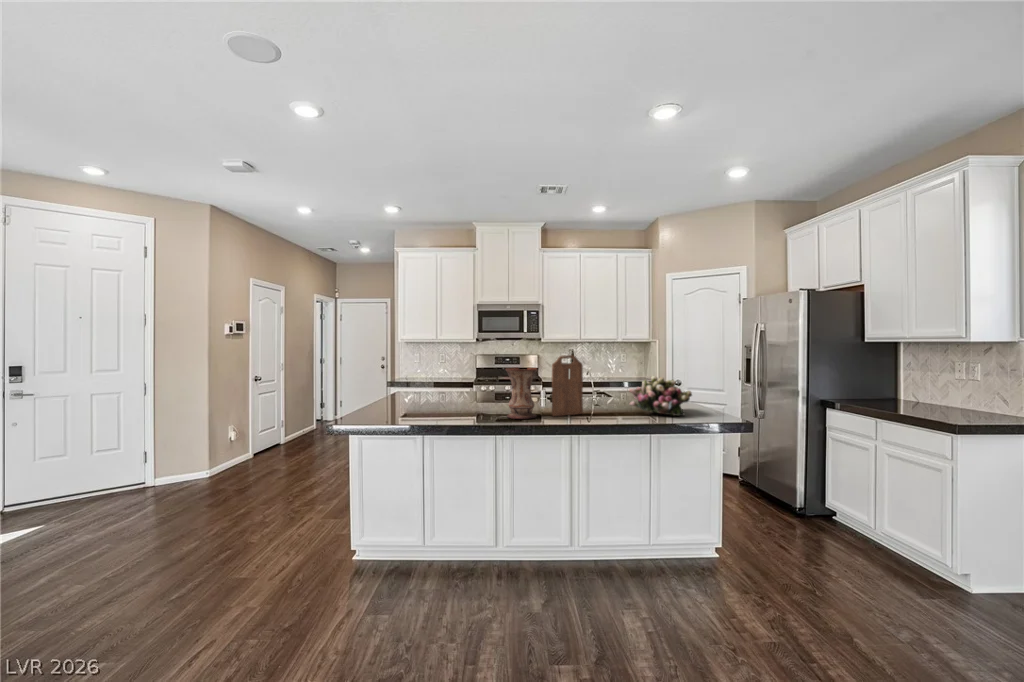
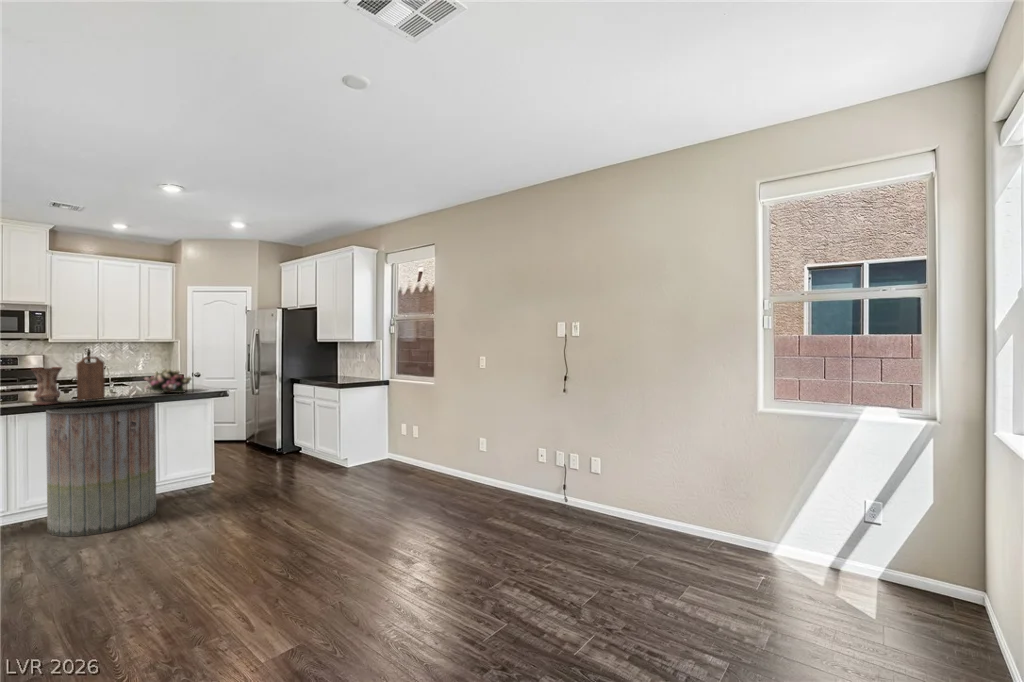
trash can: none [516,419,647,642] -> present [46,401,156,537]

